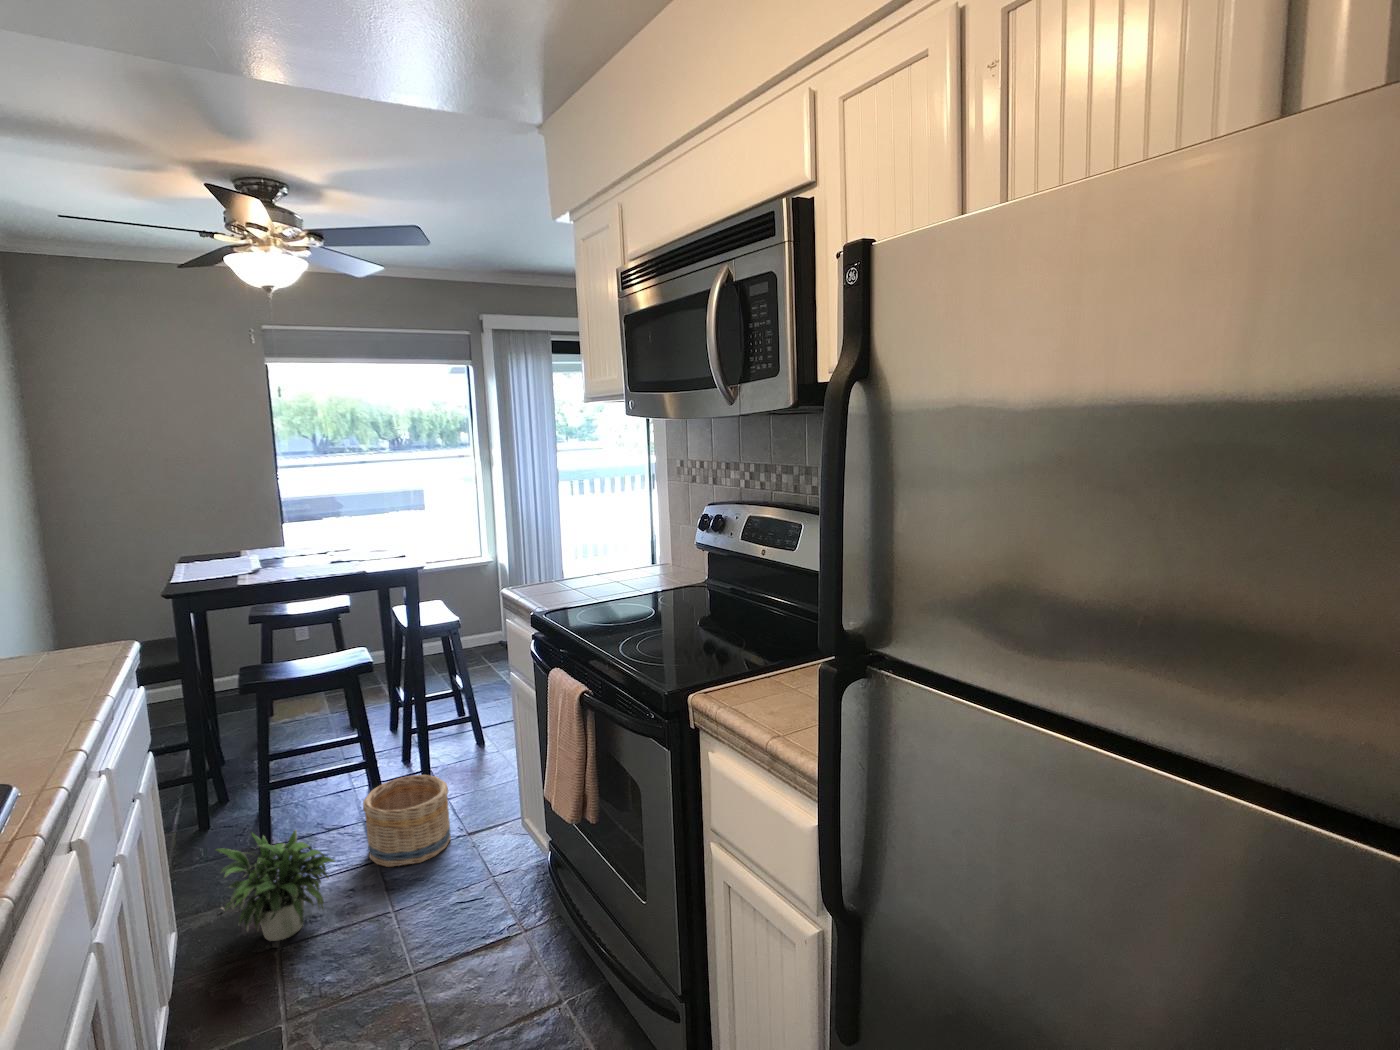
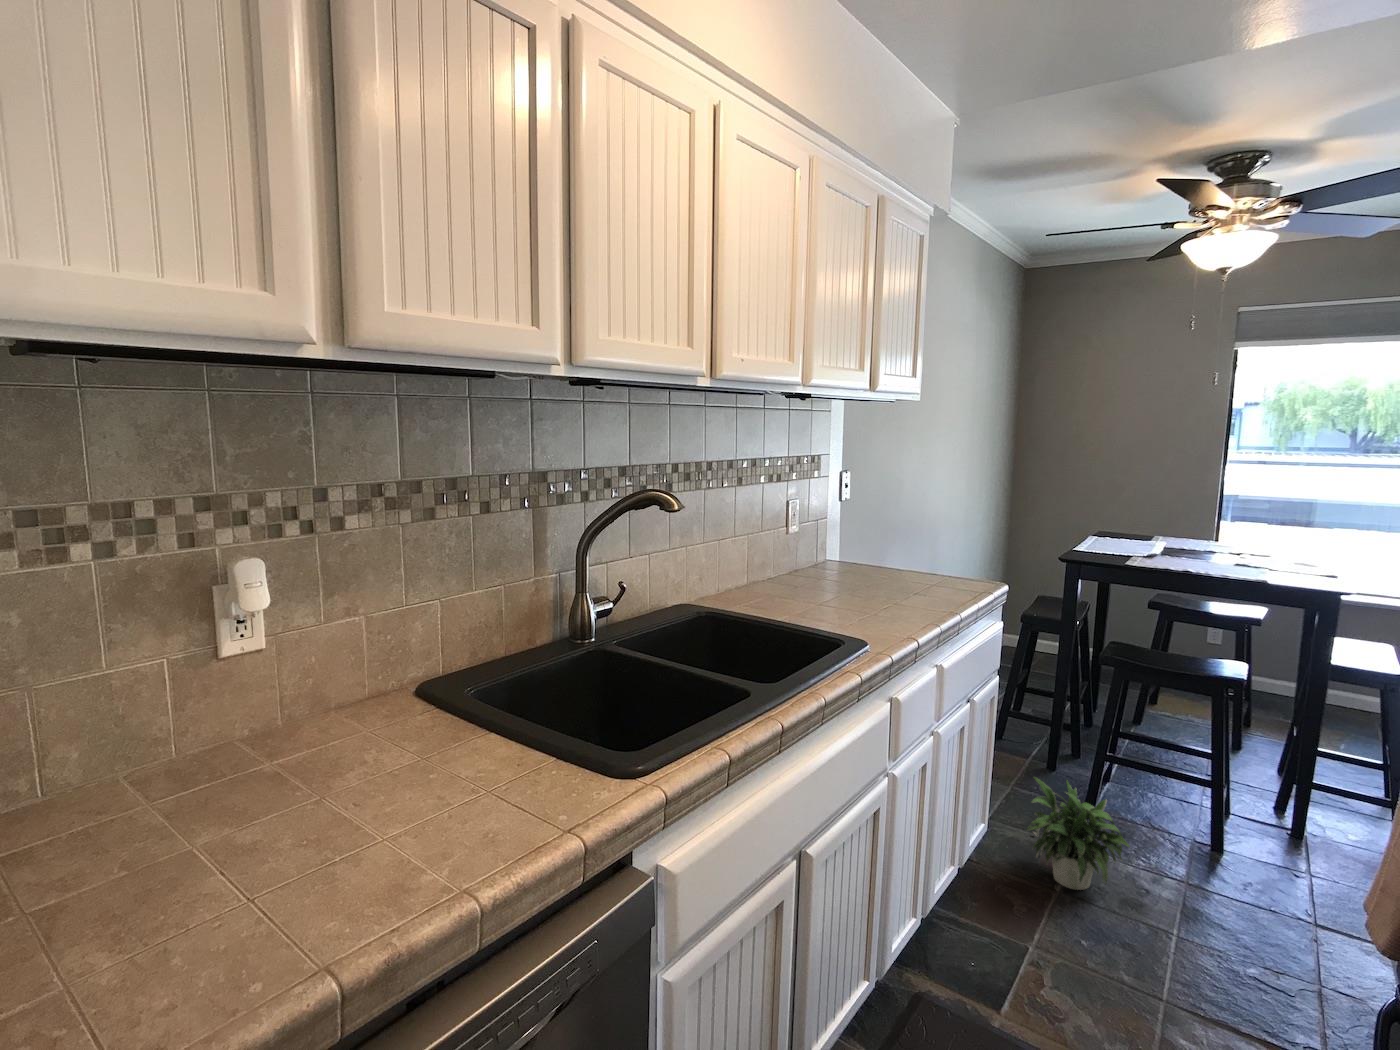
basket: present [363,775,451,867] -> none [1182,809,1300,919]

